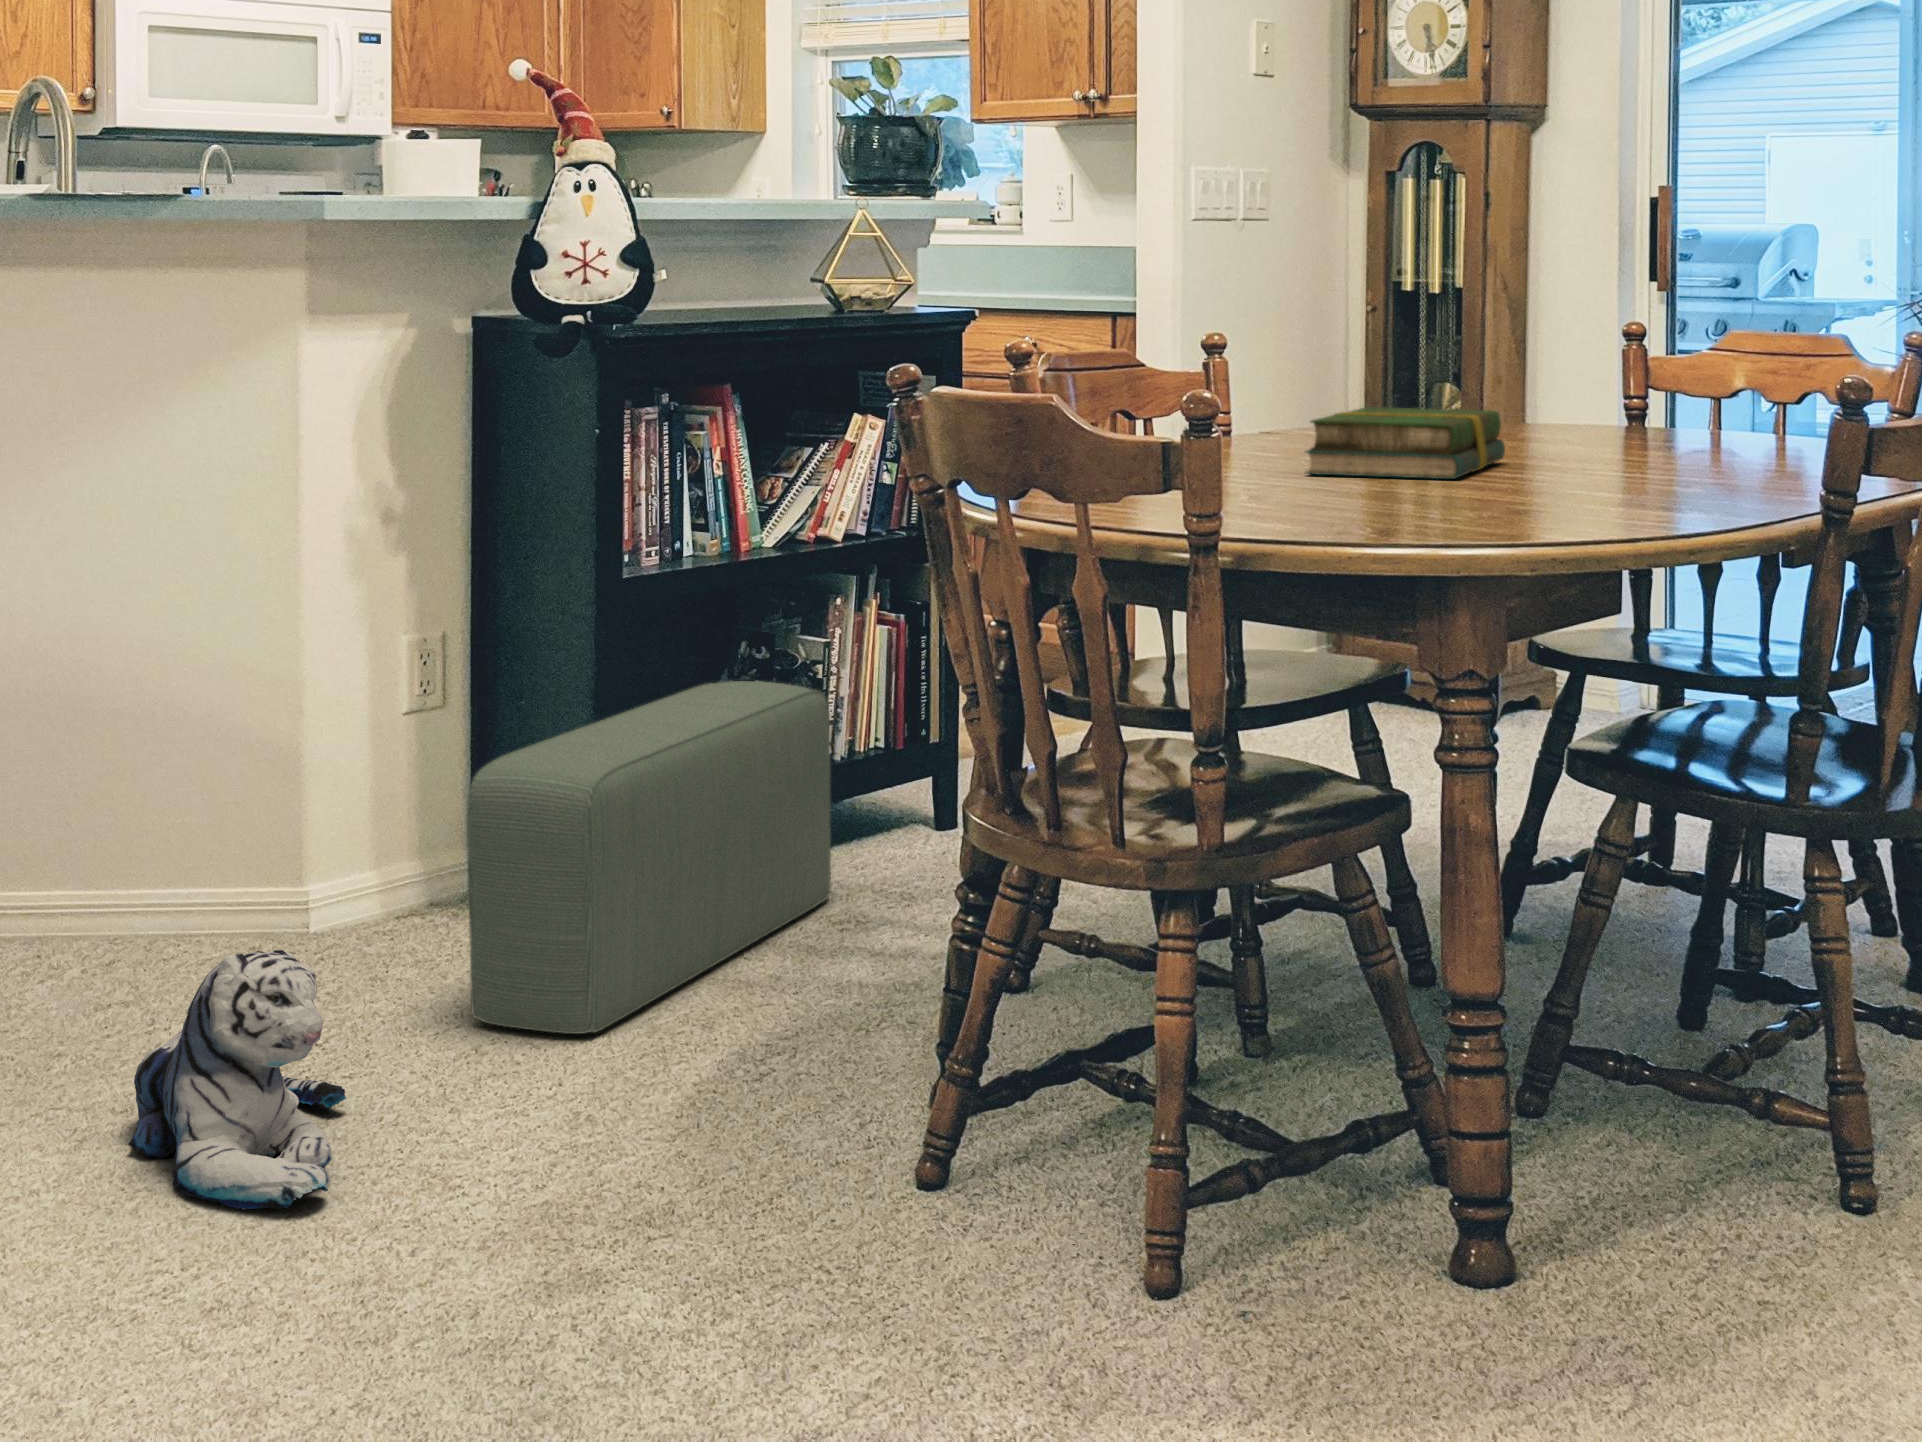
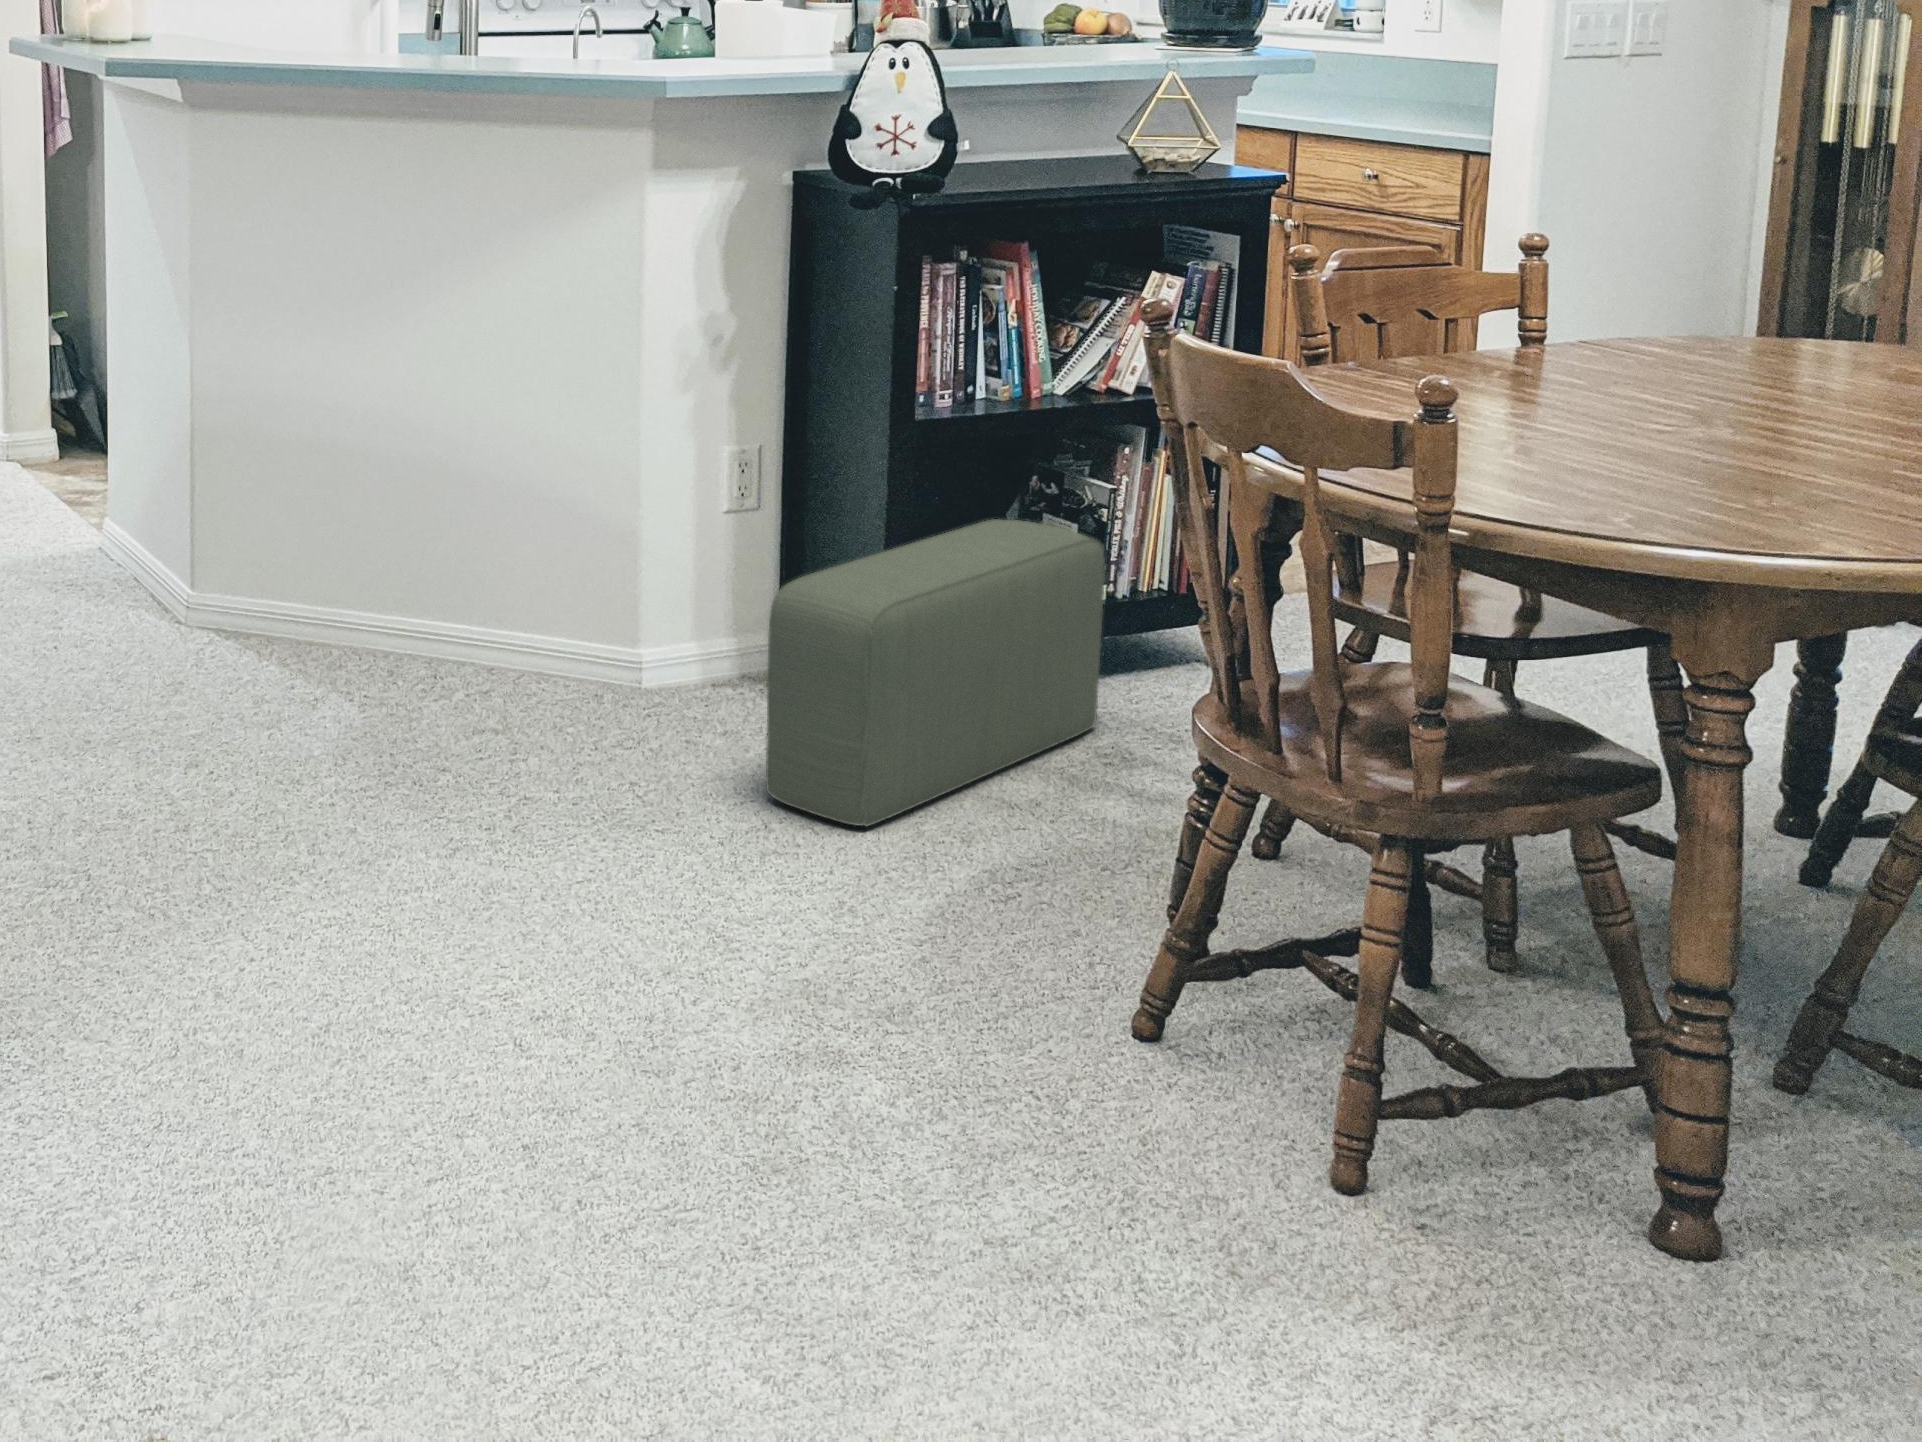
book: present [1306,407,1505,479] -> none [1602,328,1854,426]
plush toy: present [128,950,346,1209] -> none [495,727,660,939]

